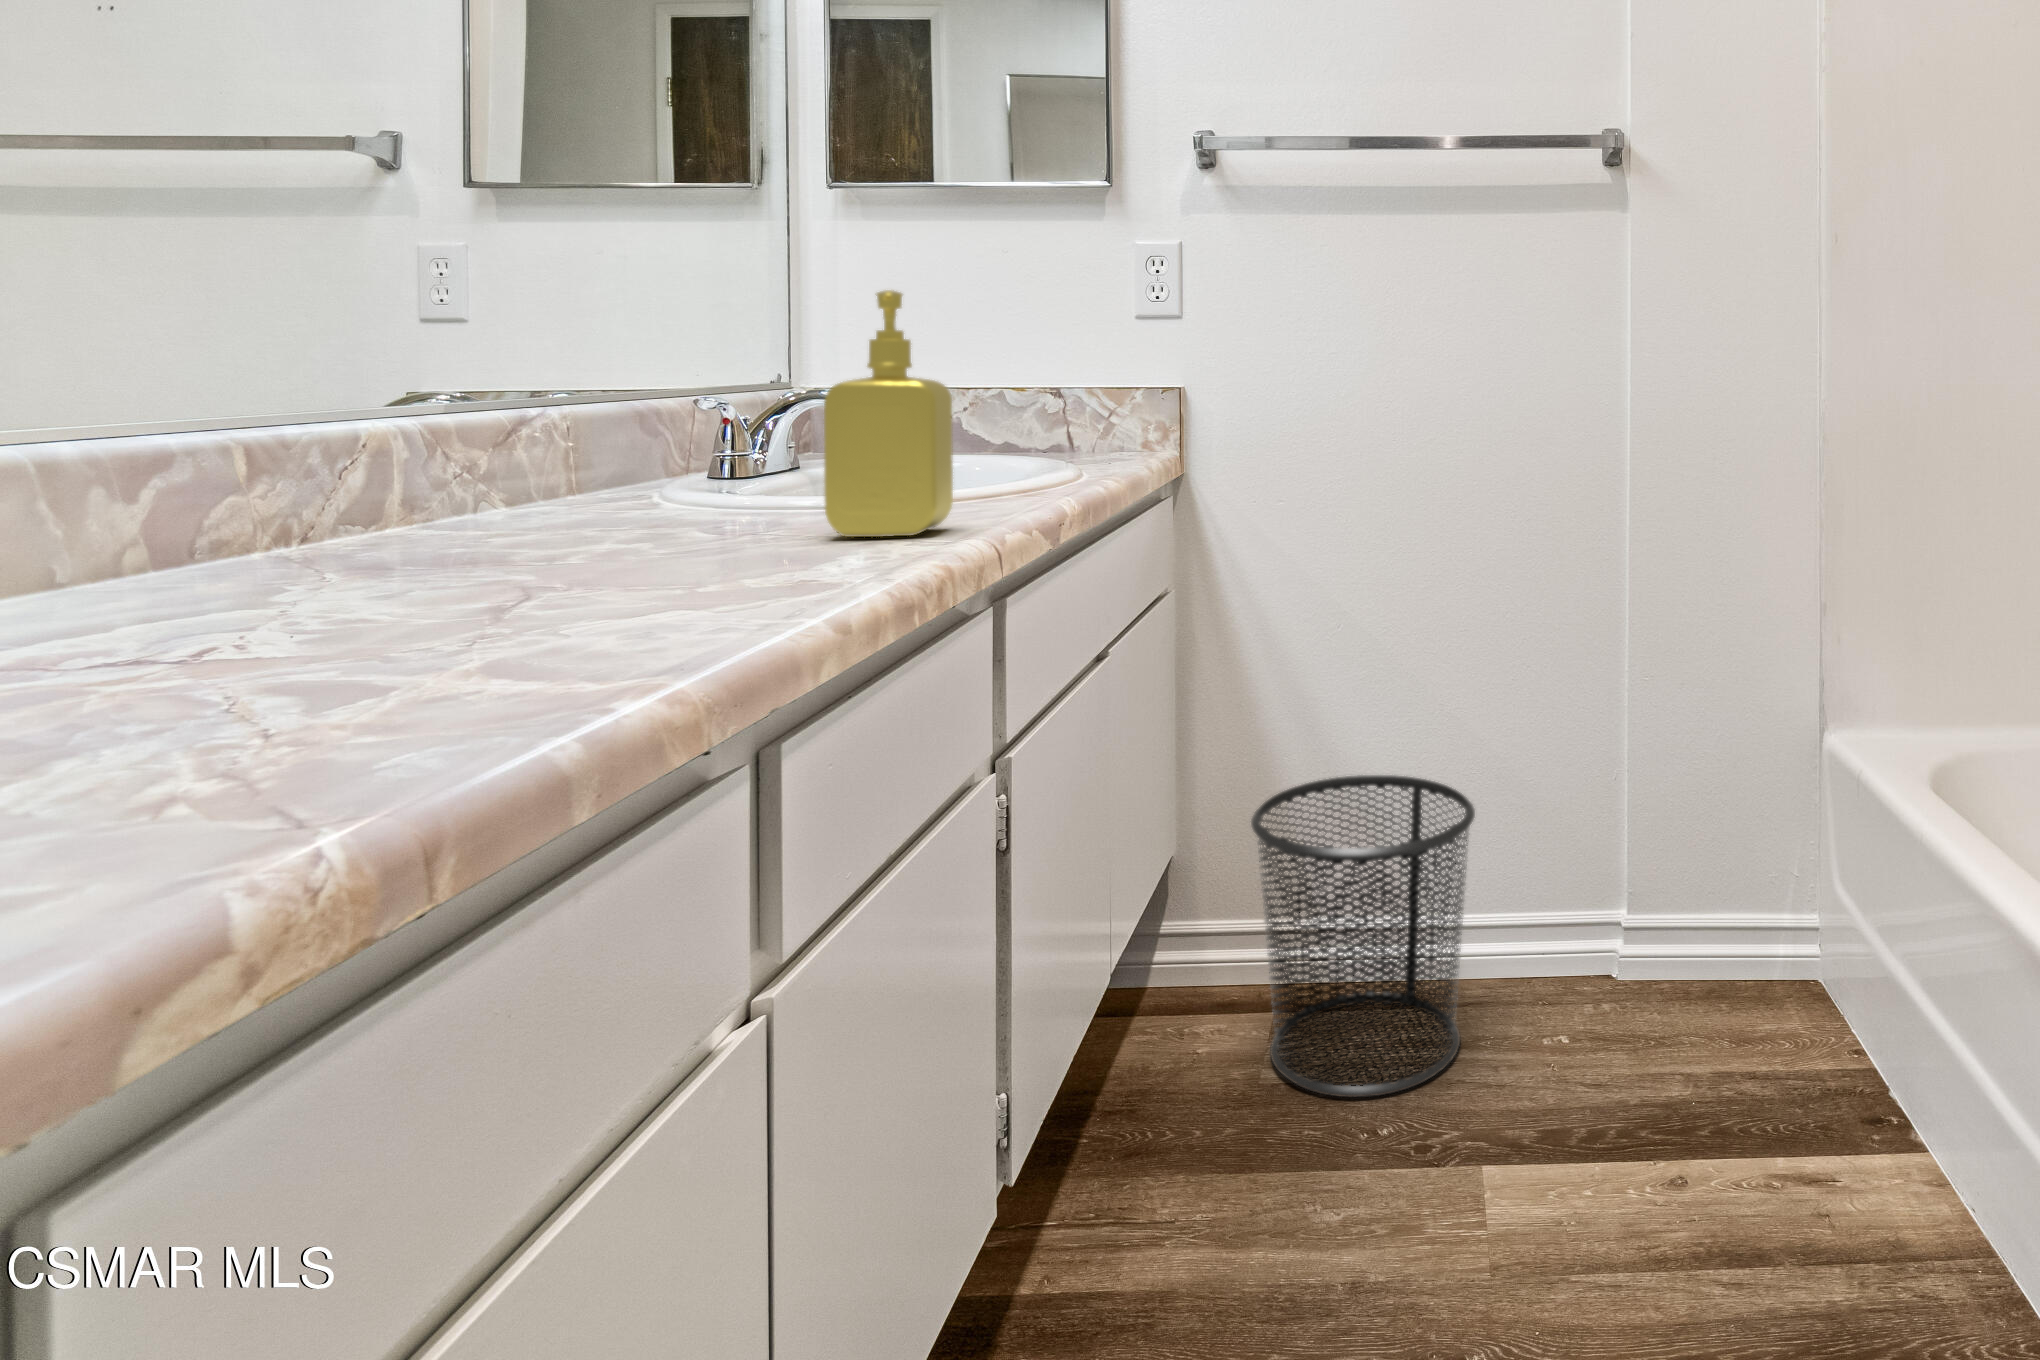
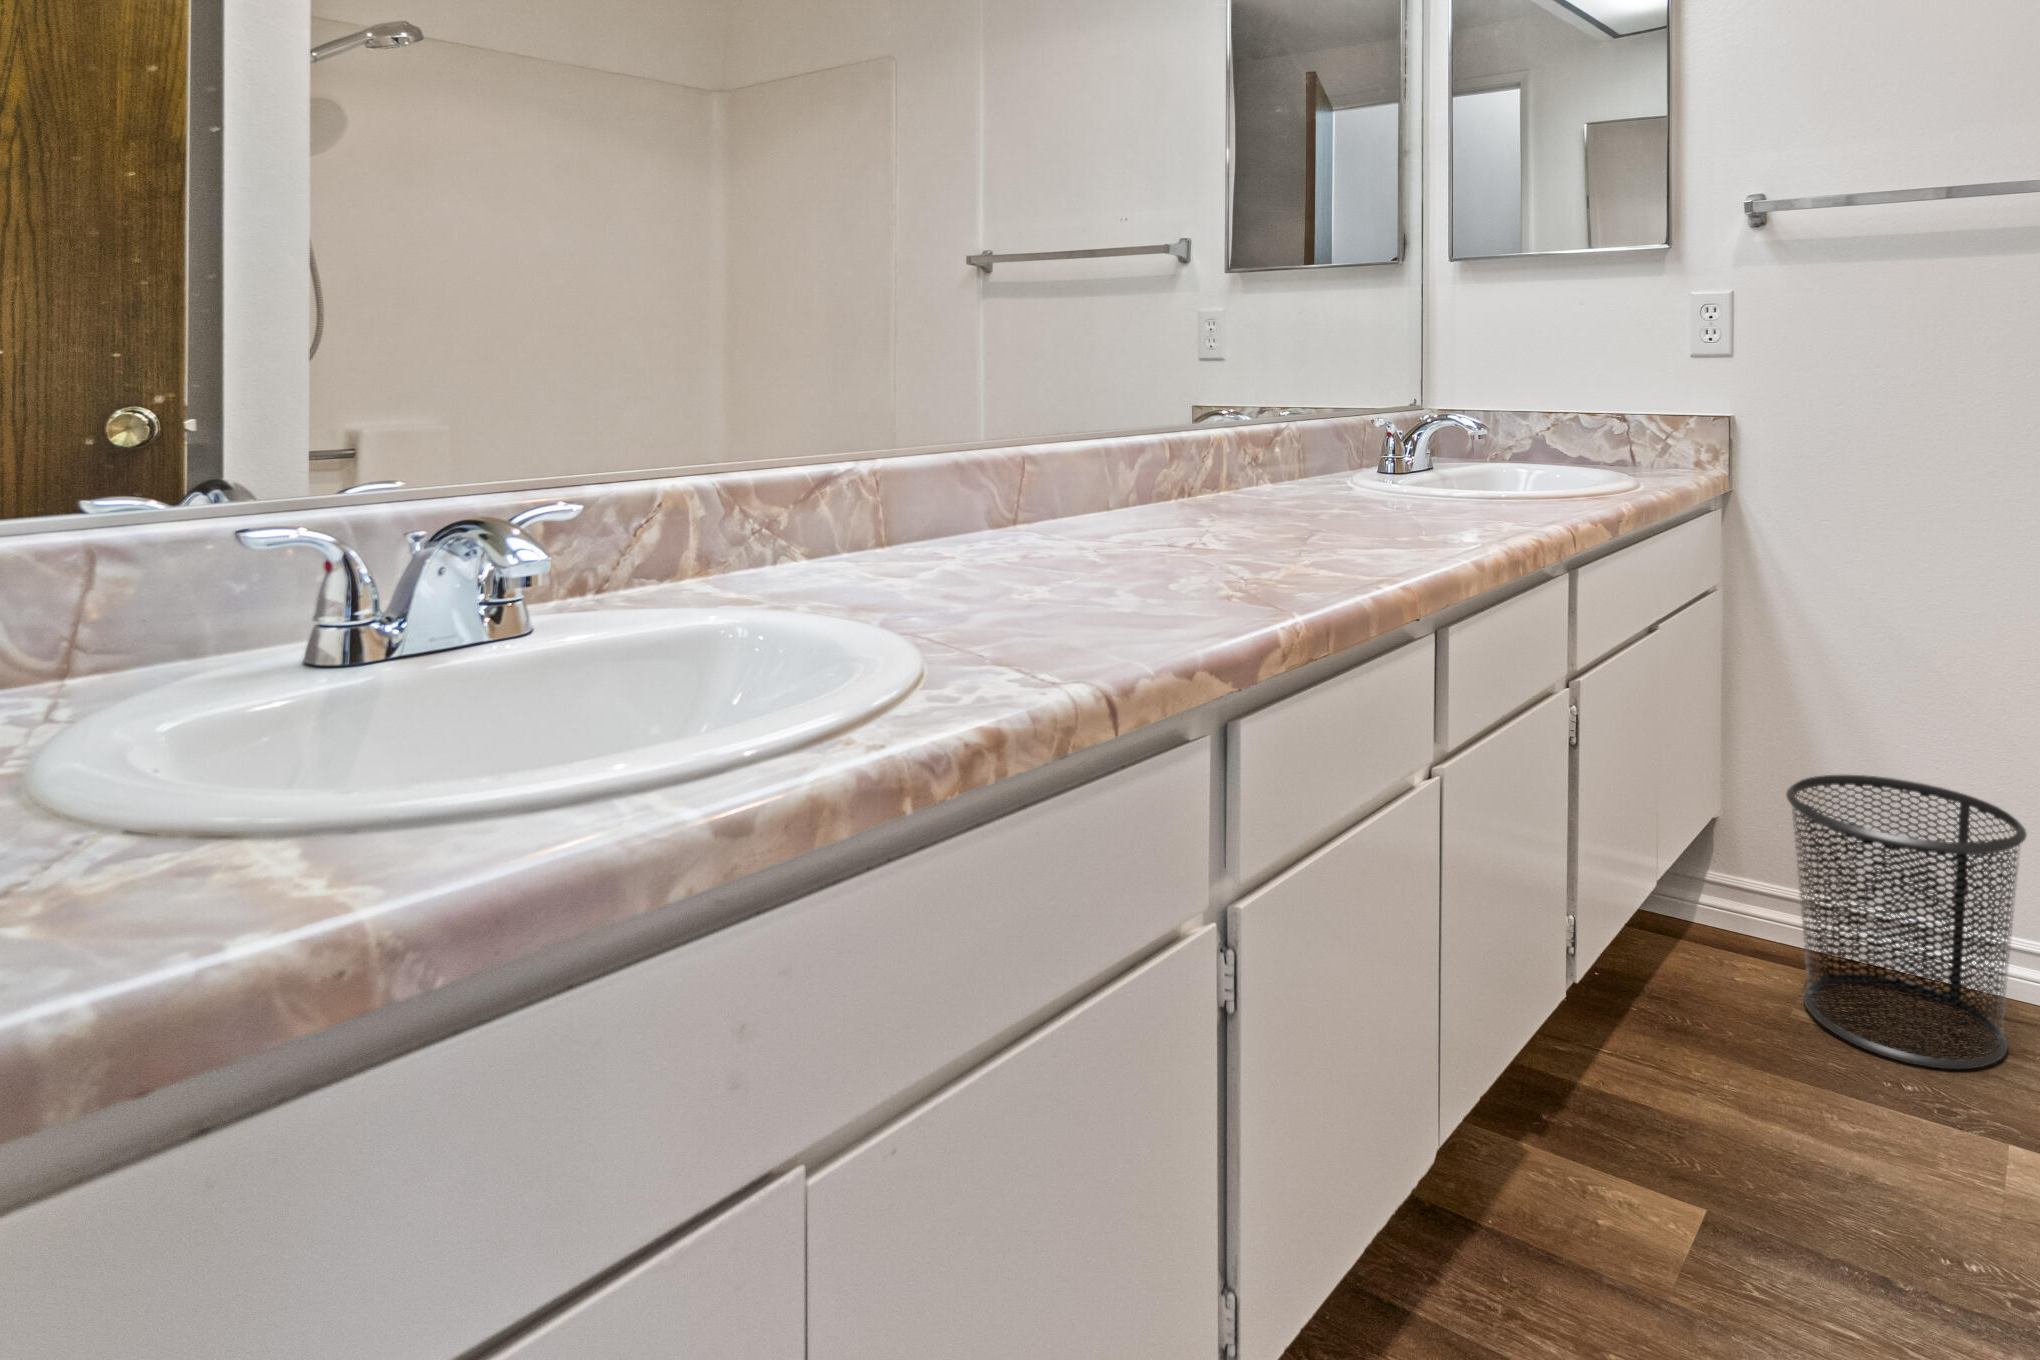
soap dispenser: present [824,290,953,537] -> none [1460,351,1543,518]

